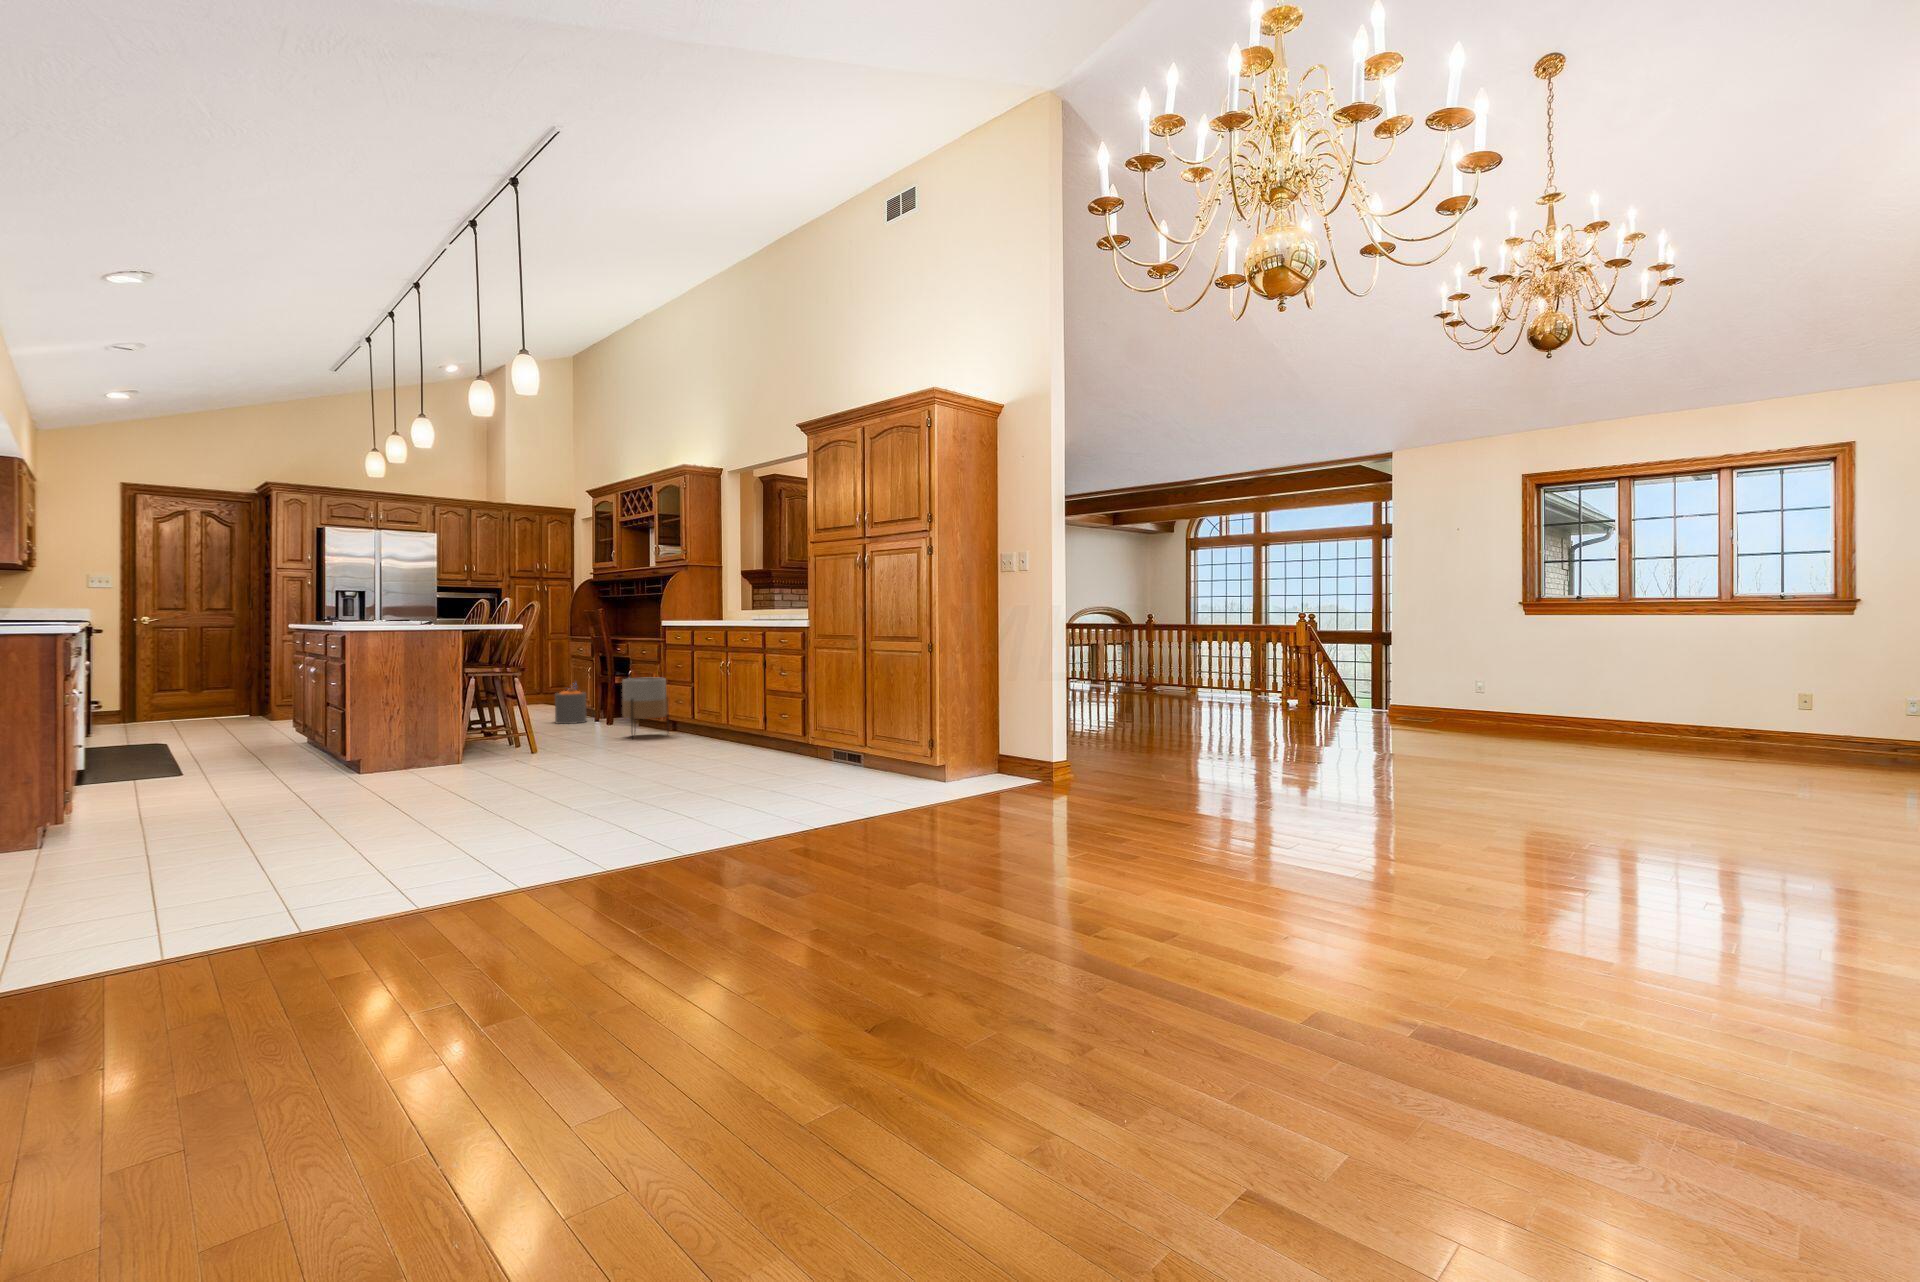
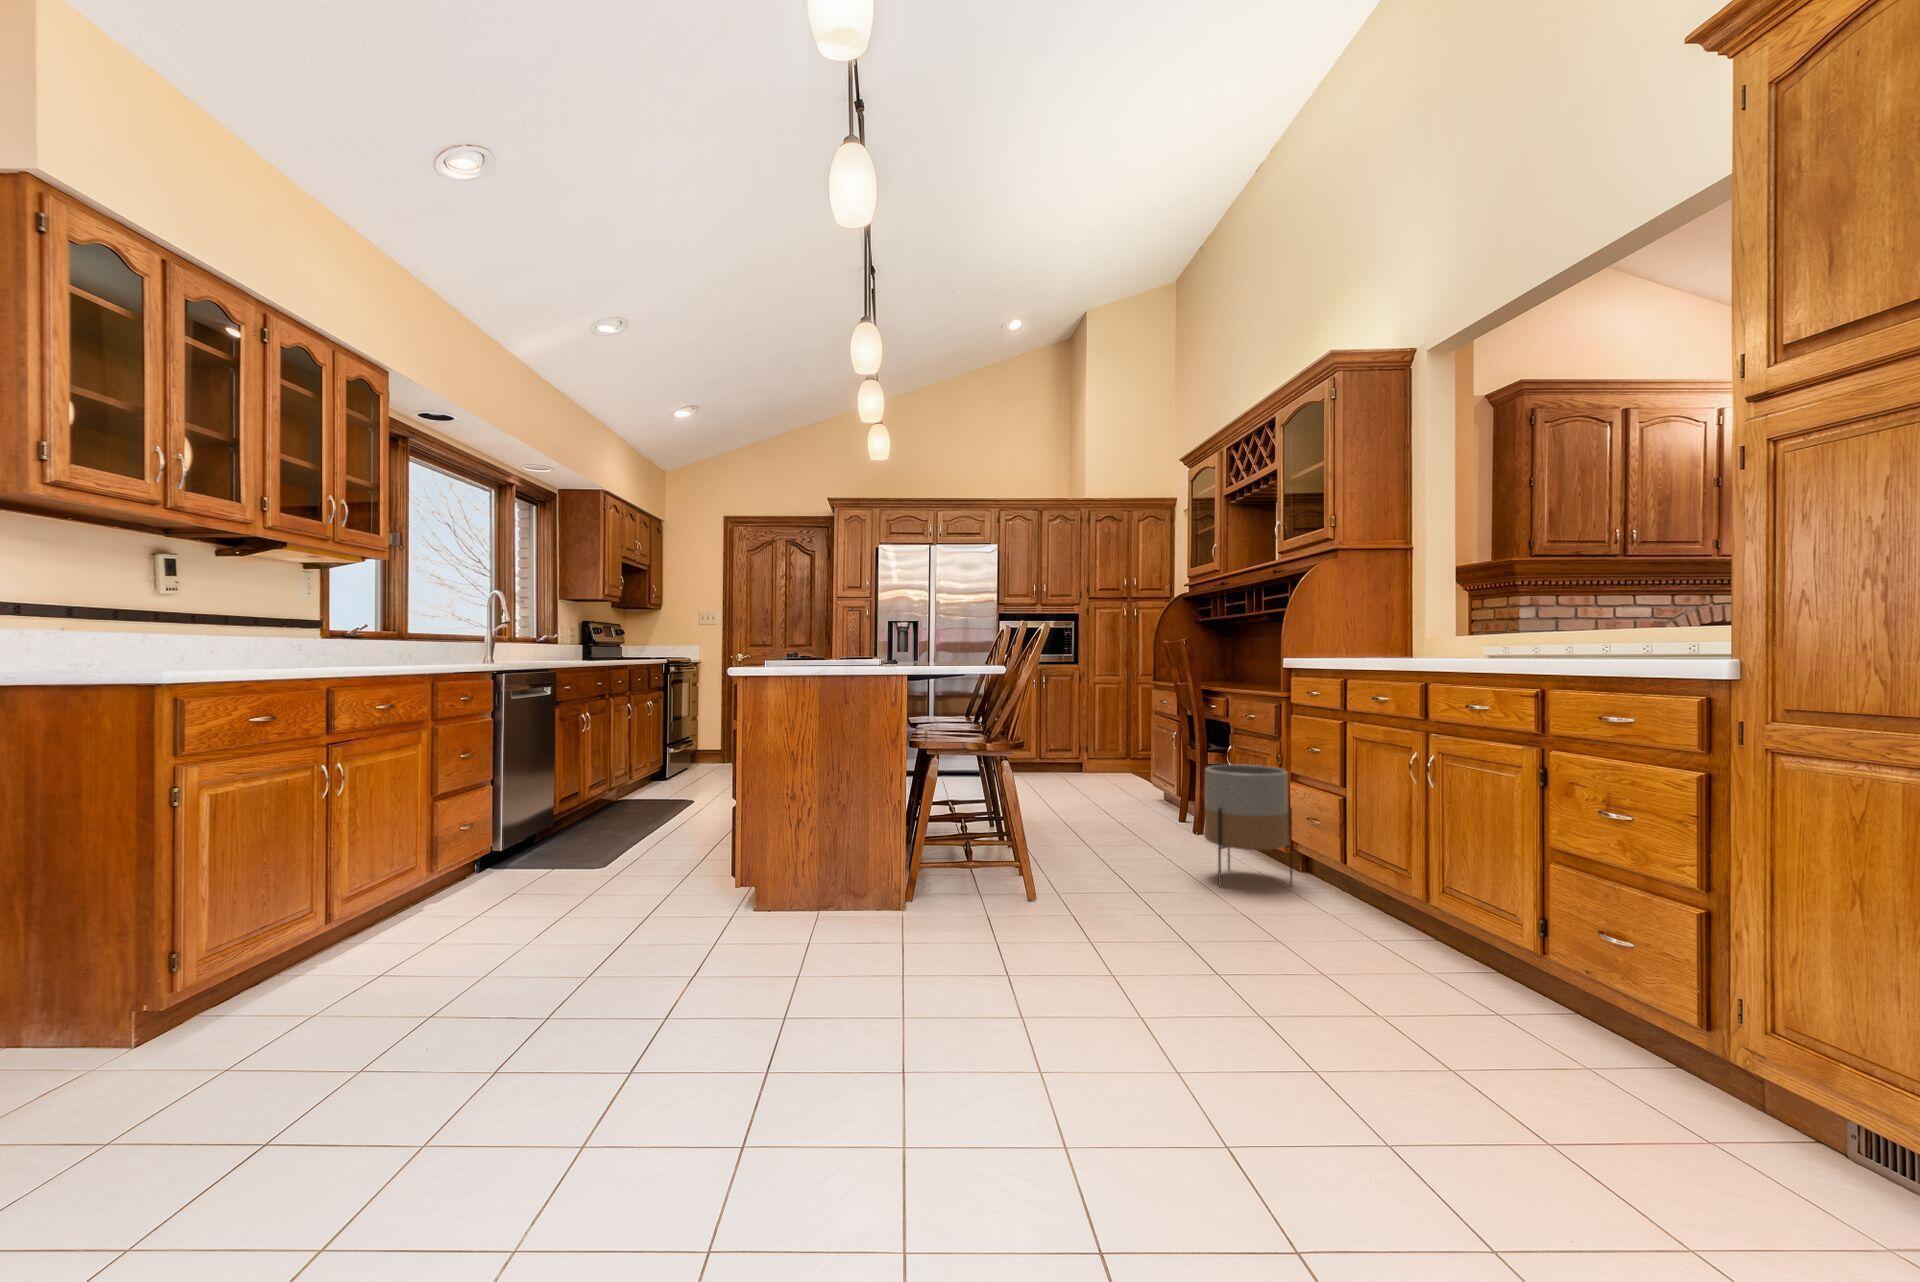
trash can: present [555,687,587,724] -> none [1120,748,1166,818]

